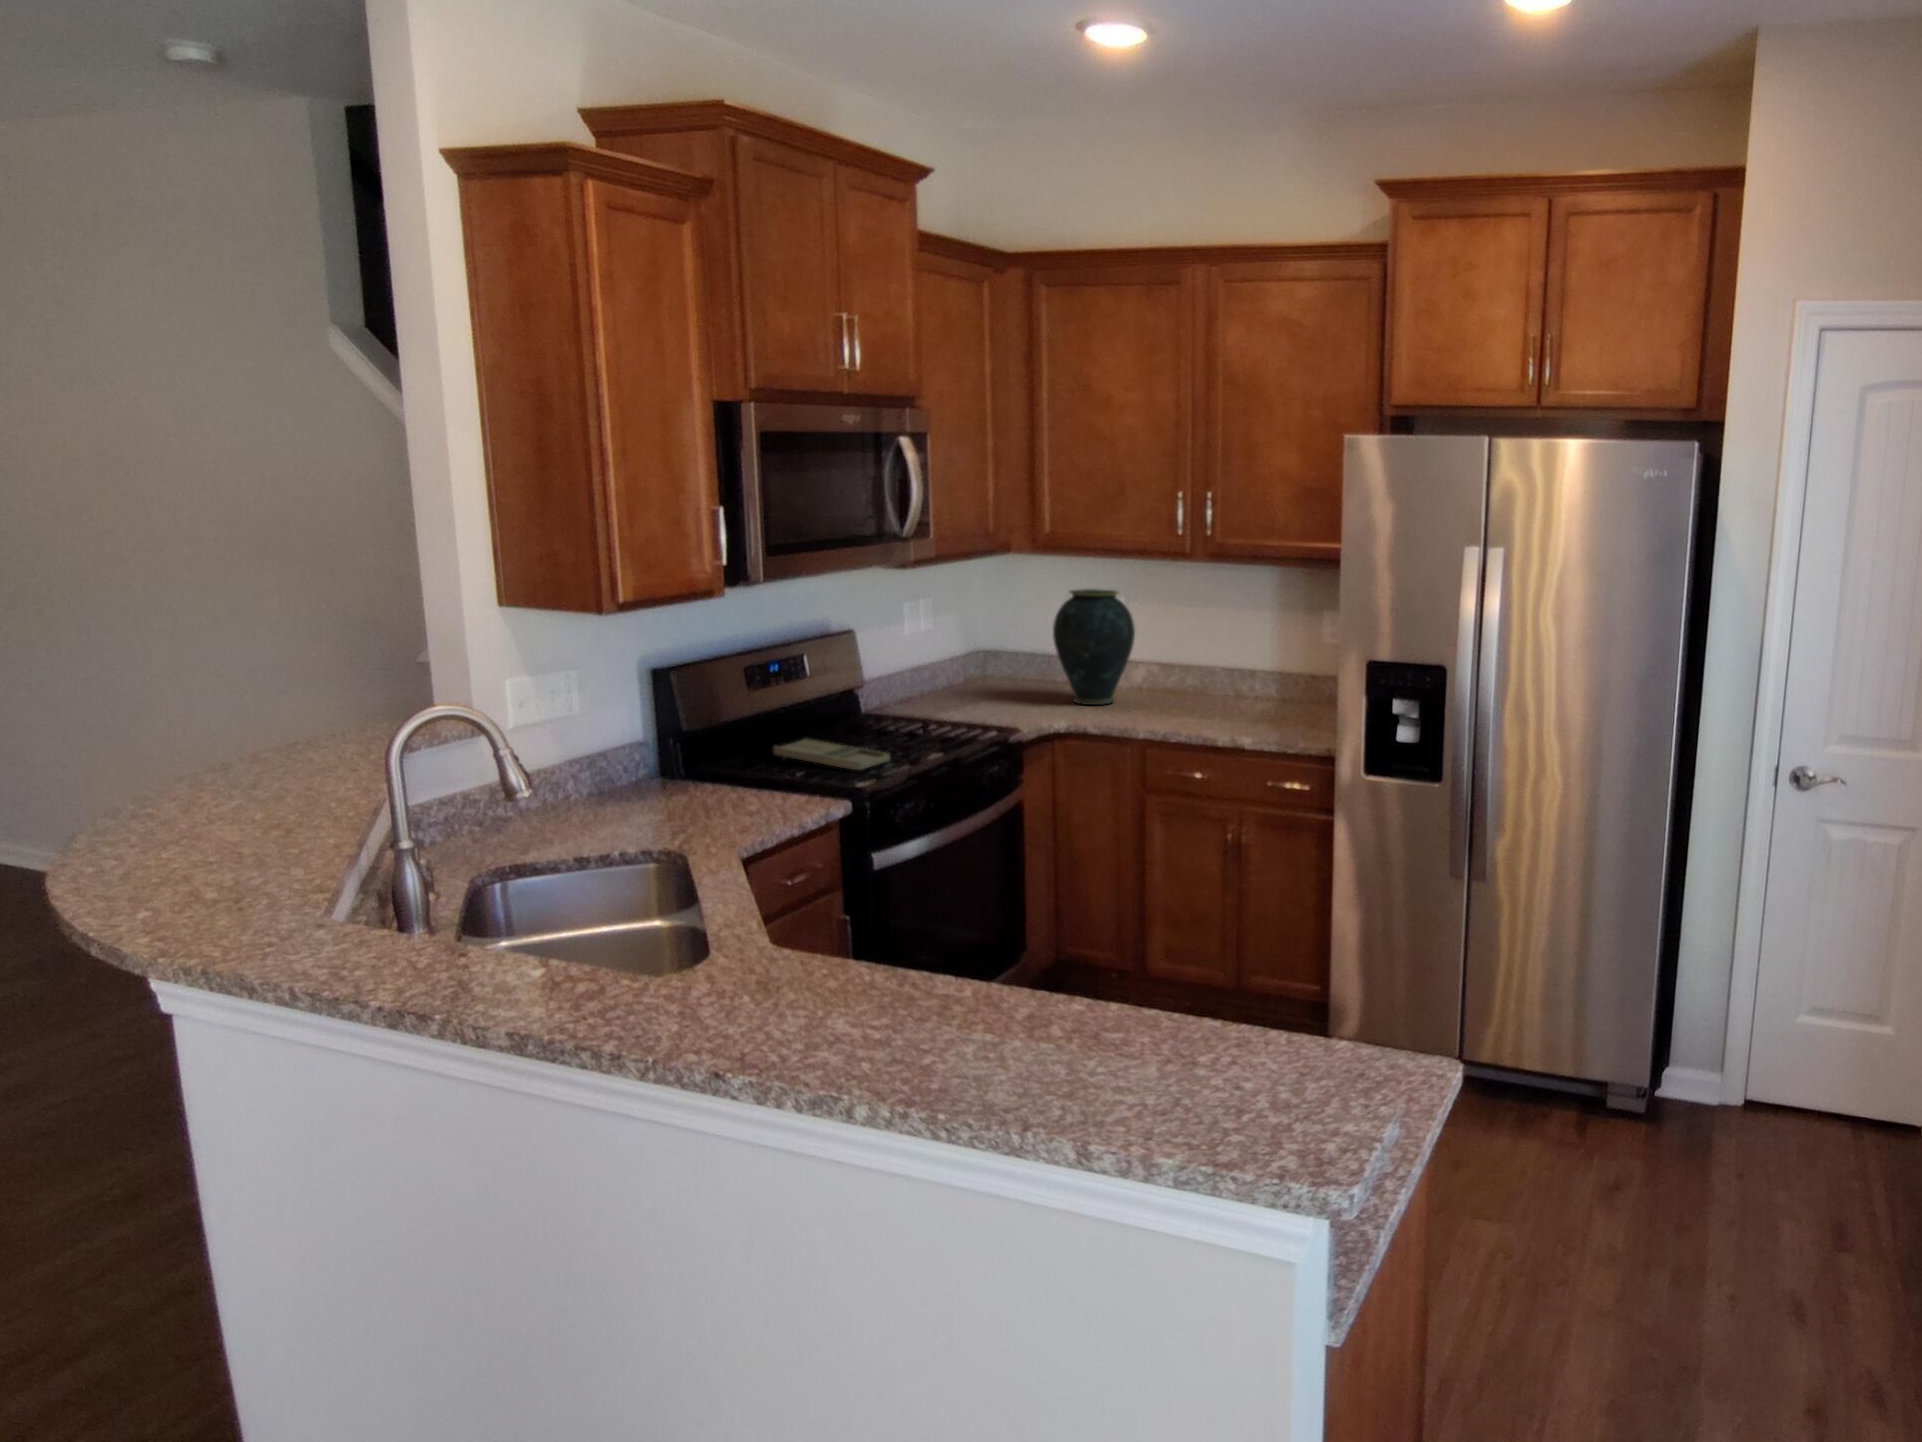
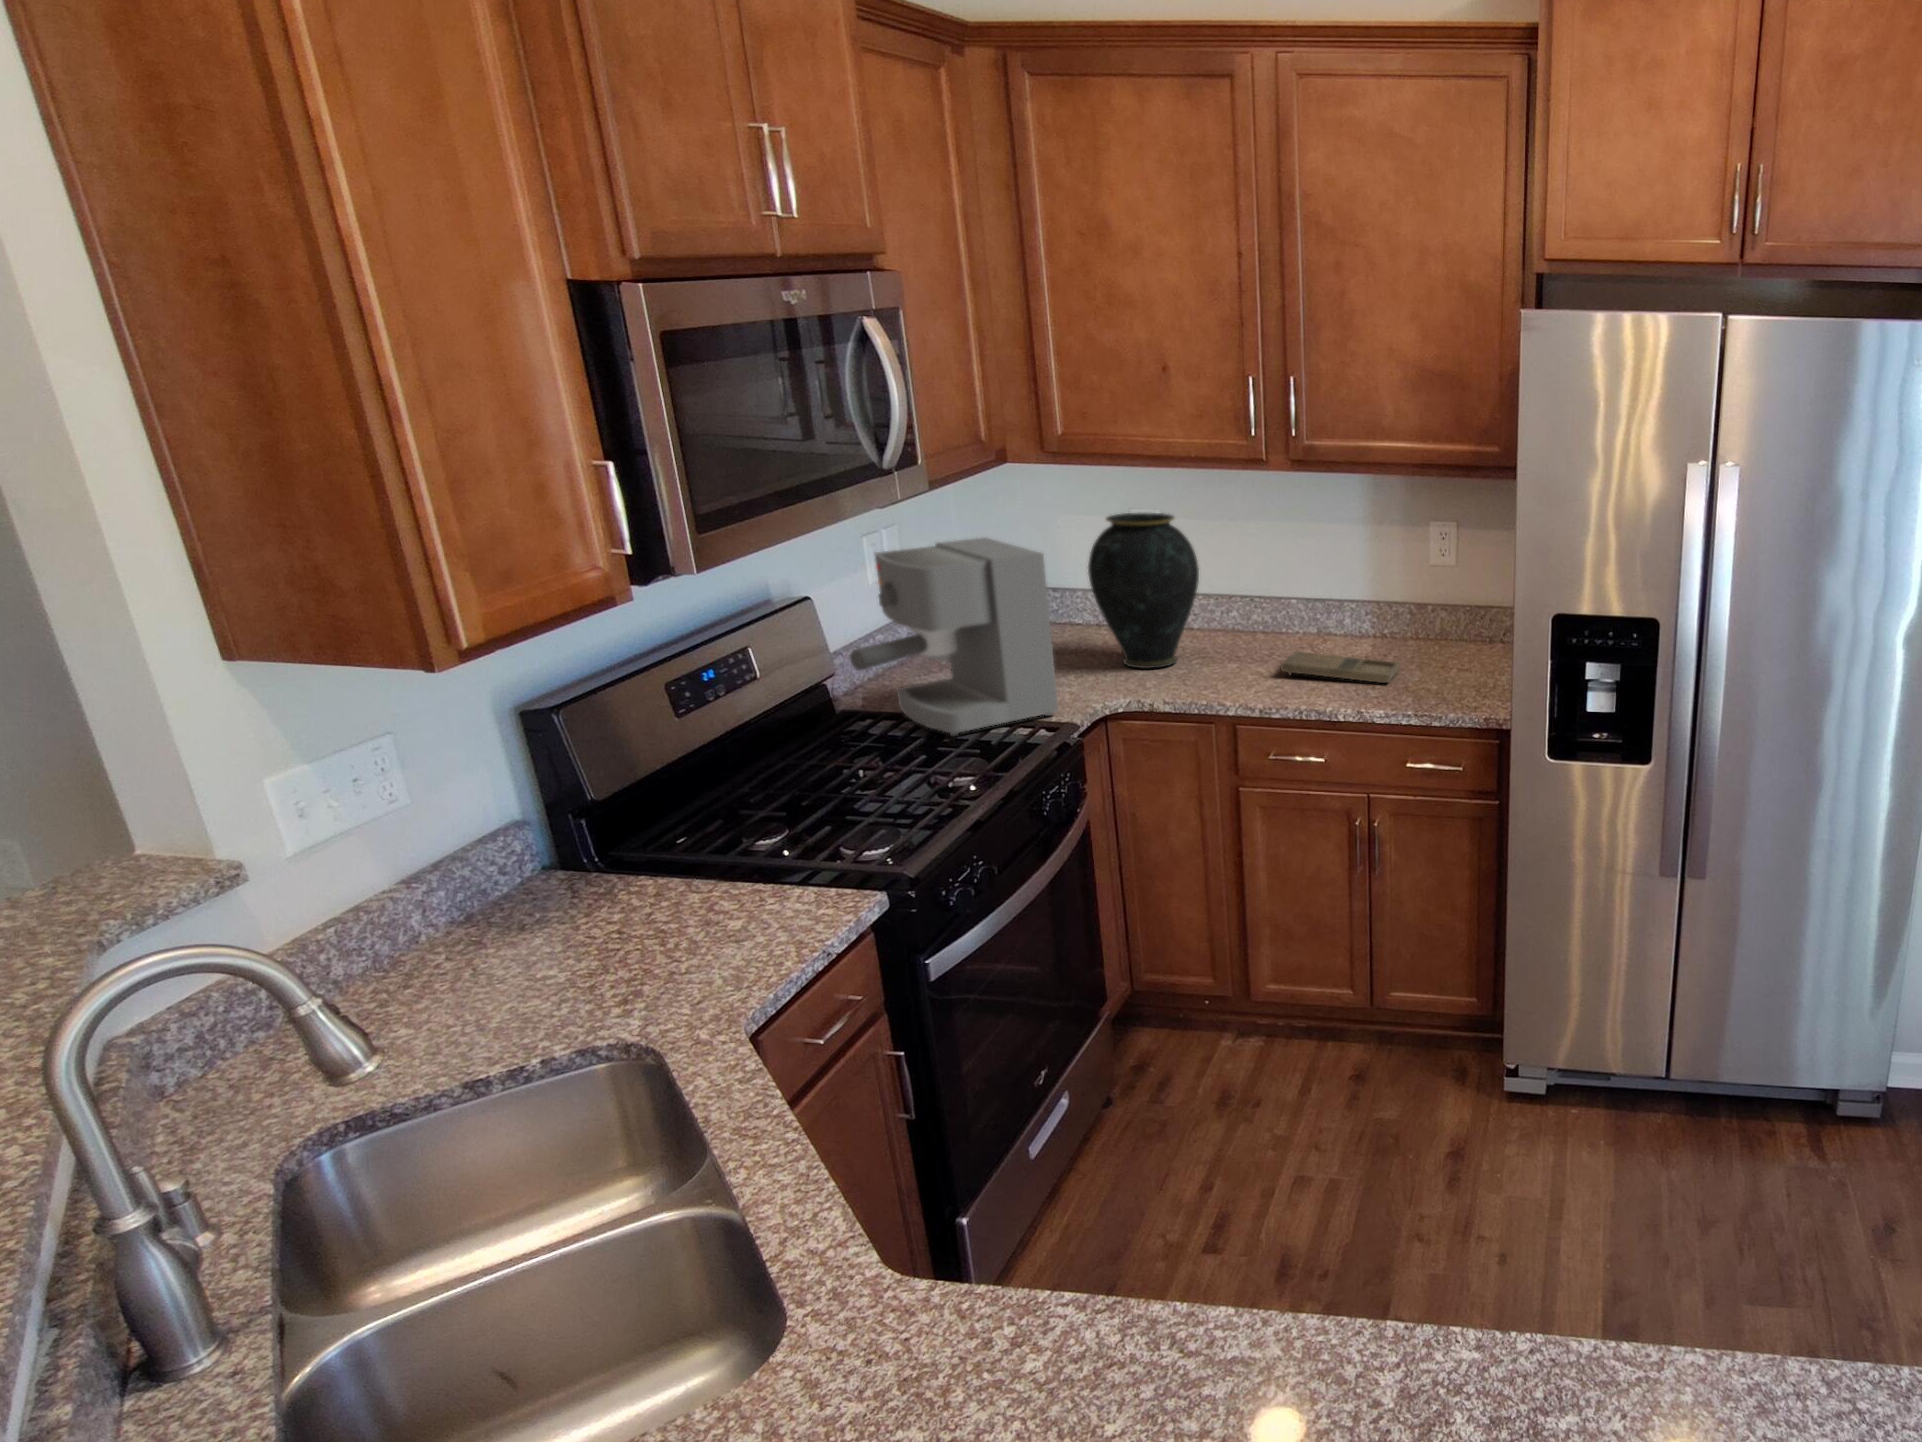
coffee maker: none [868,597,1010,731] -> present [850,538,1058,736]
tray: present [773,739,890,770] -> present [1281,651,1399,683]

